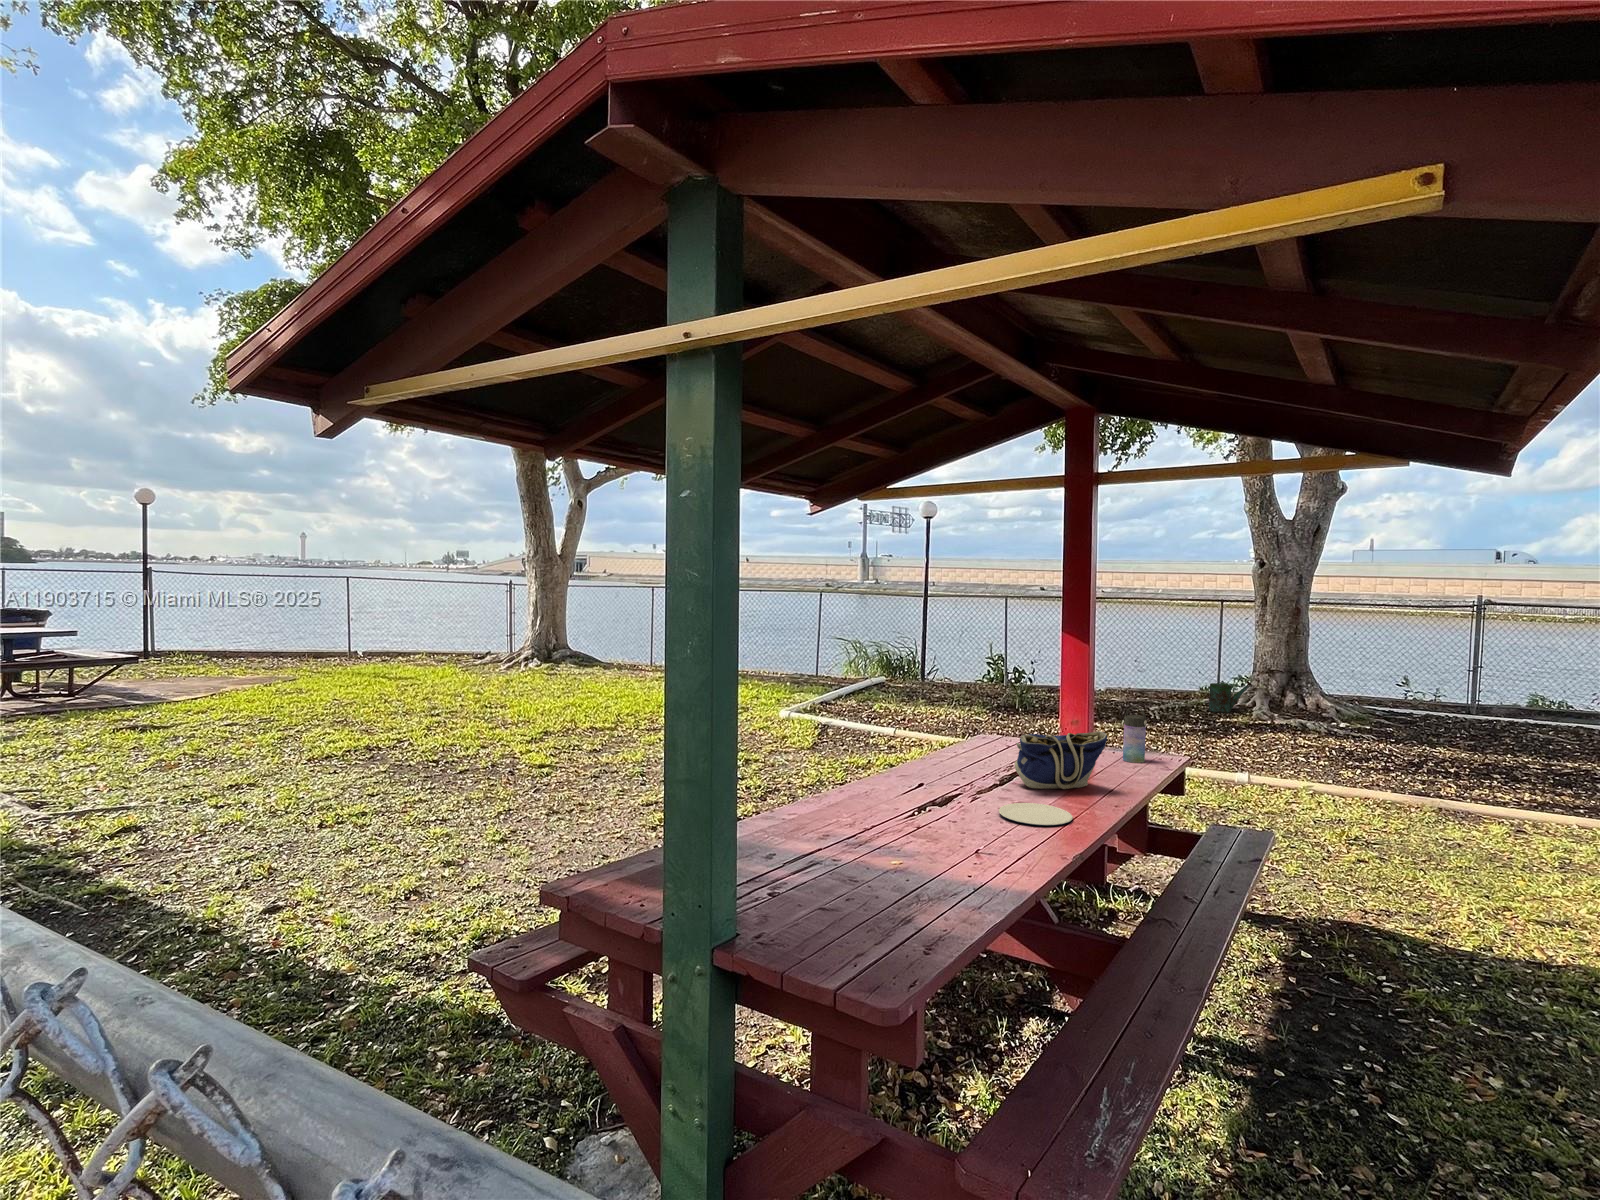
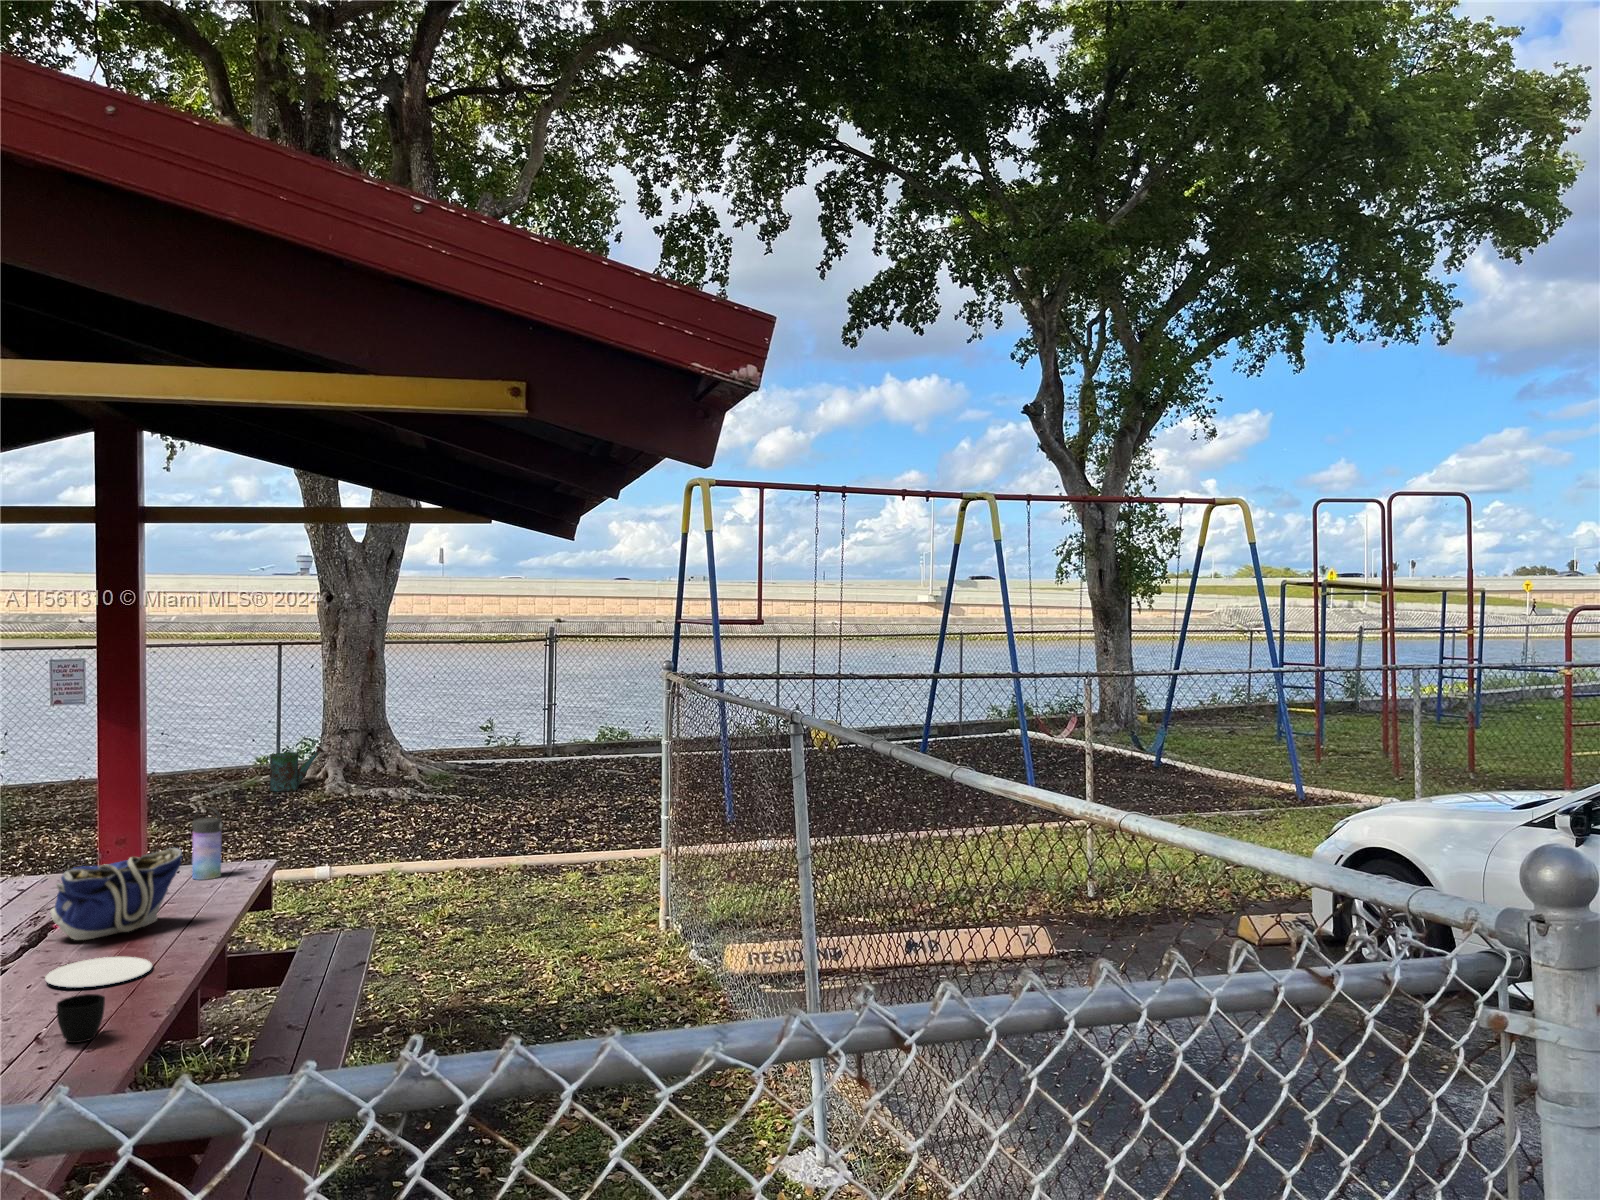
cup: none [989,827,1023,865] -> present [56,994,105,1043]

